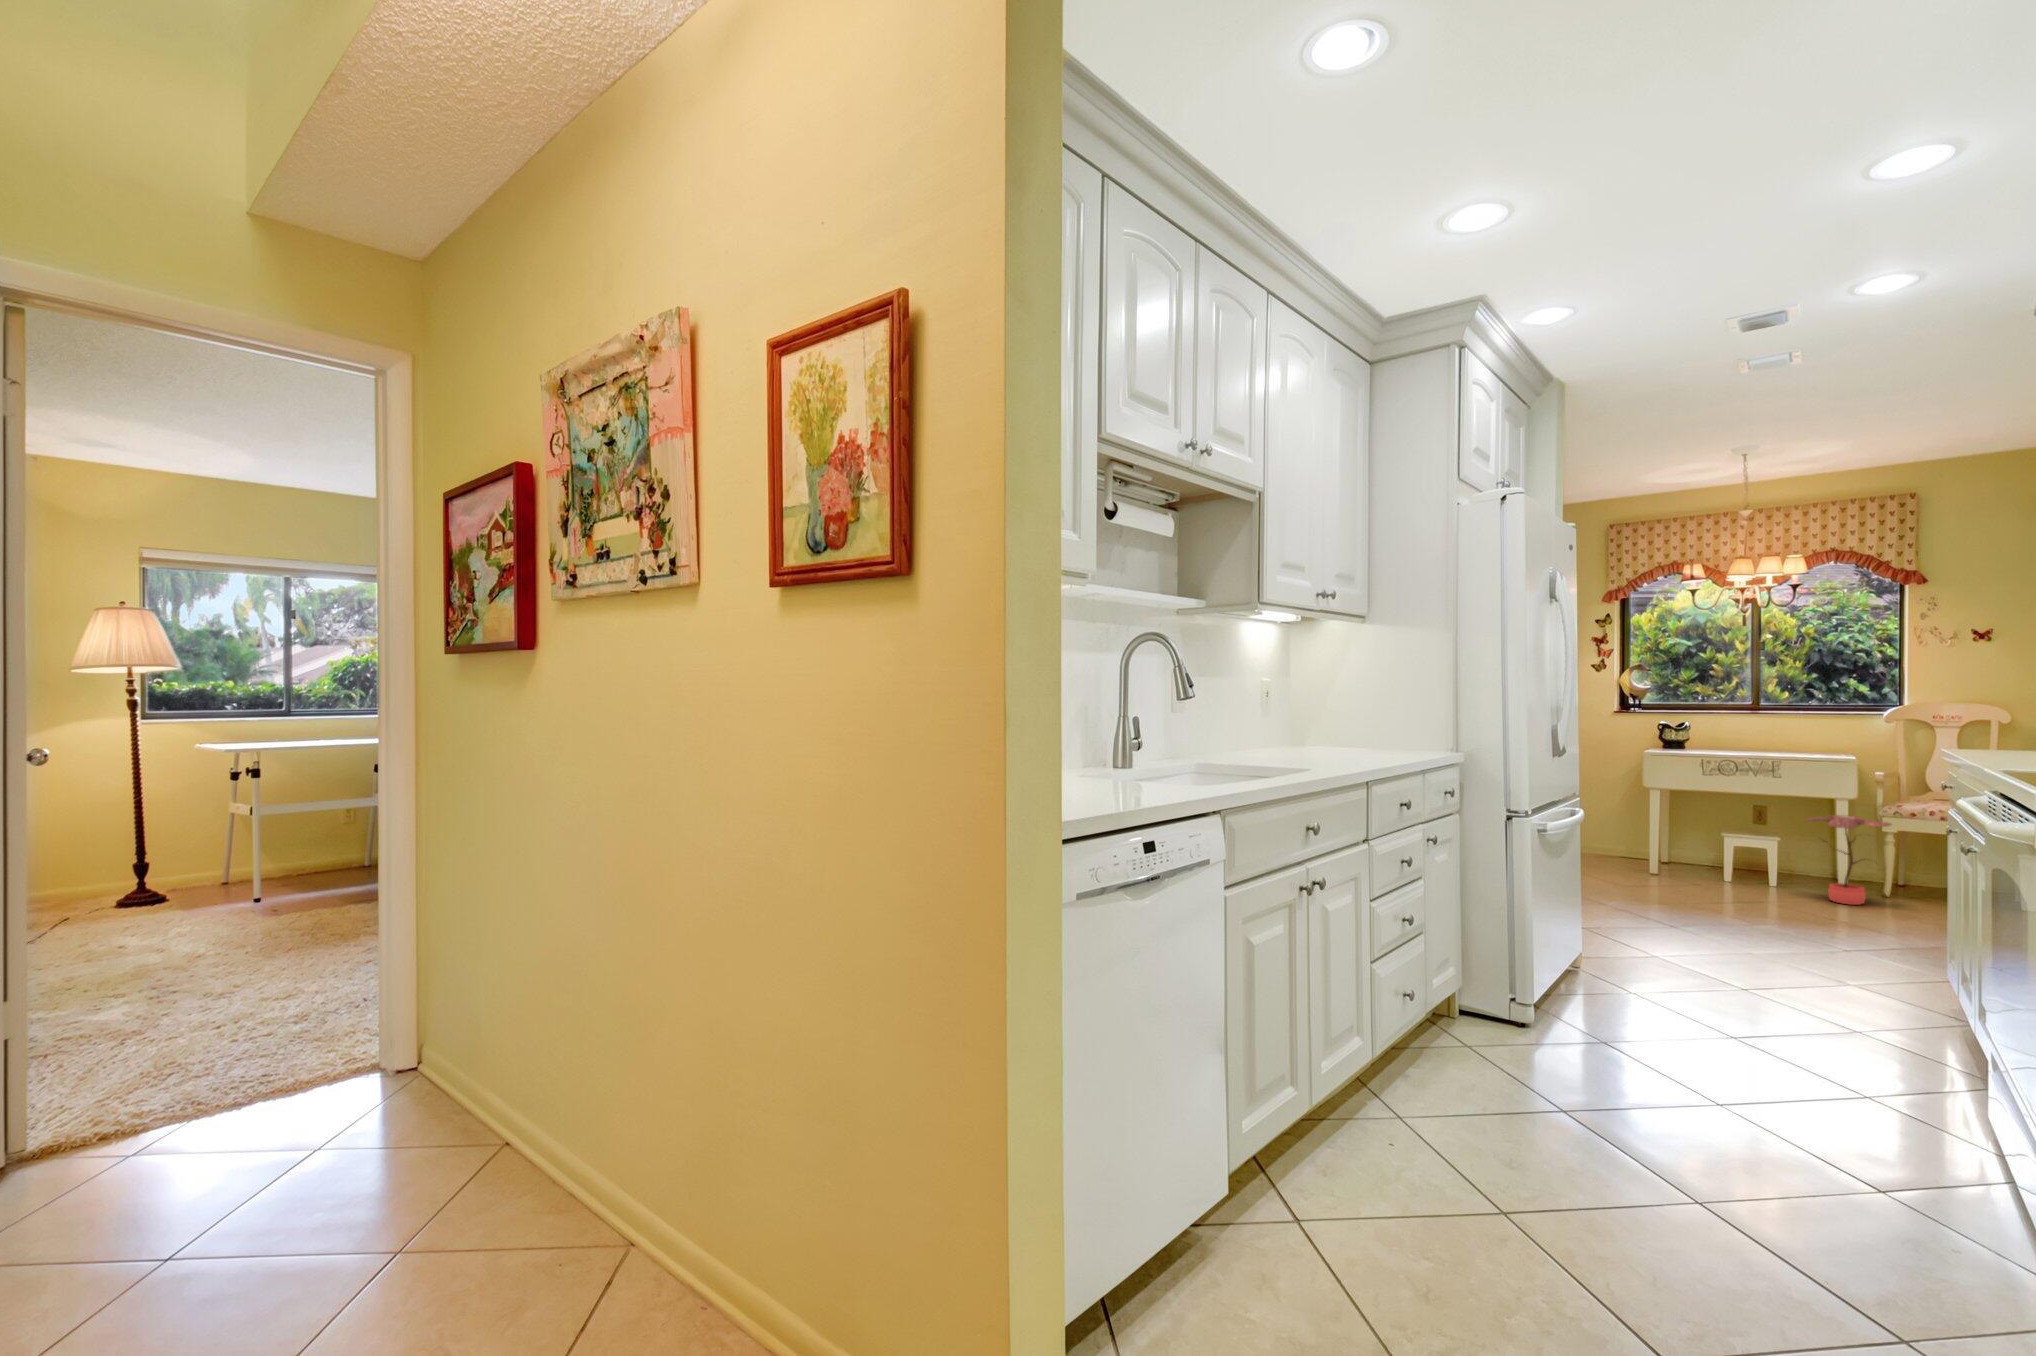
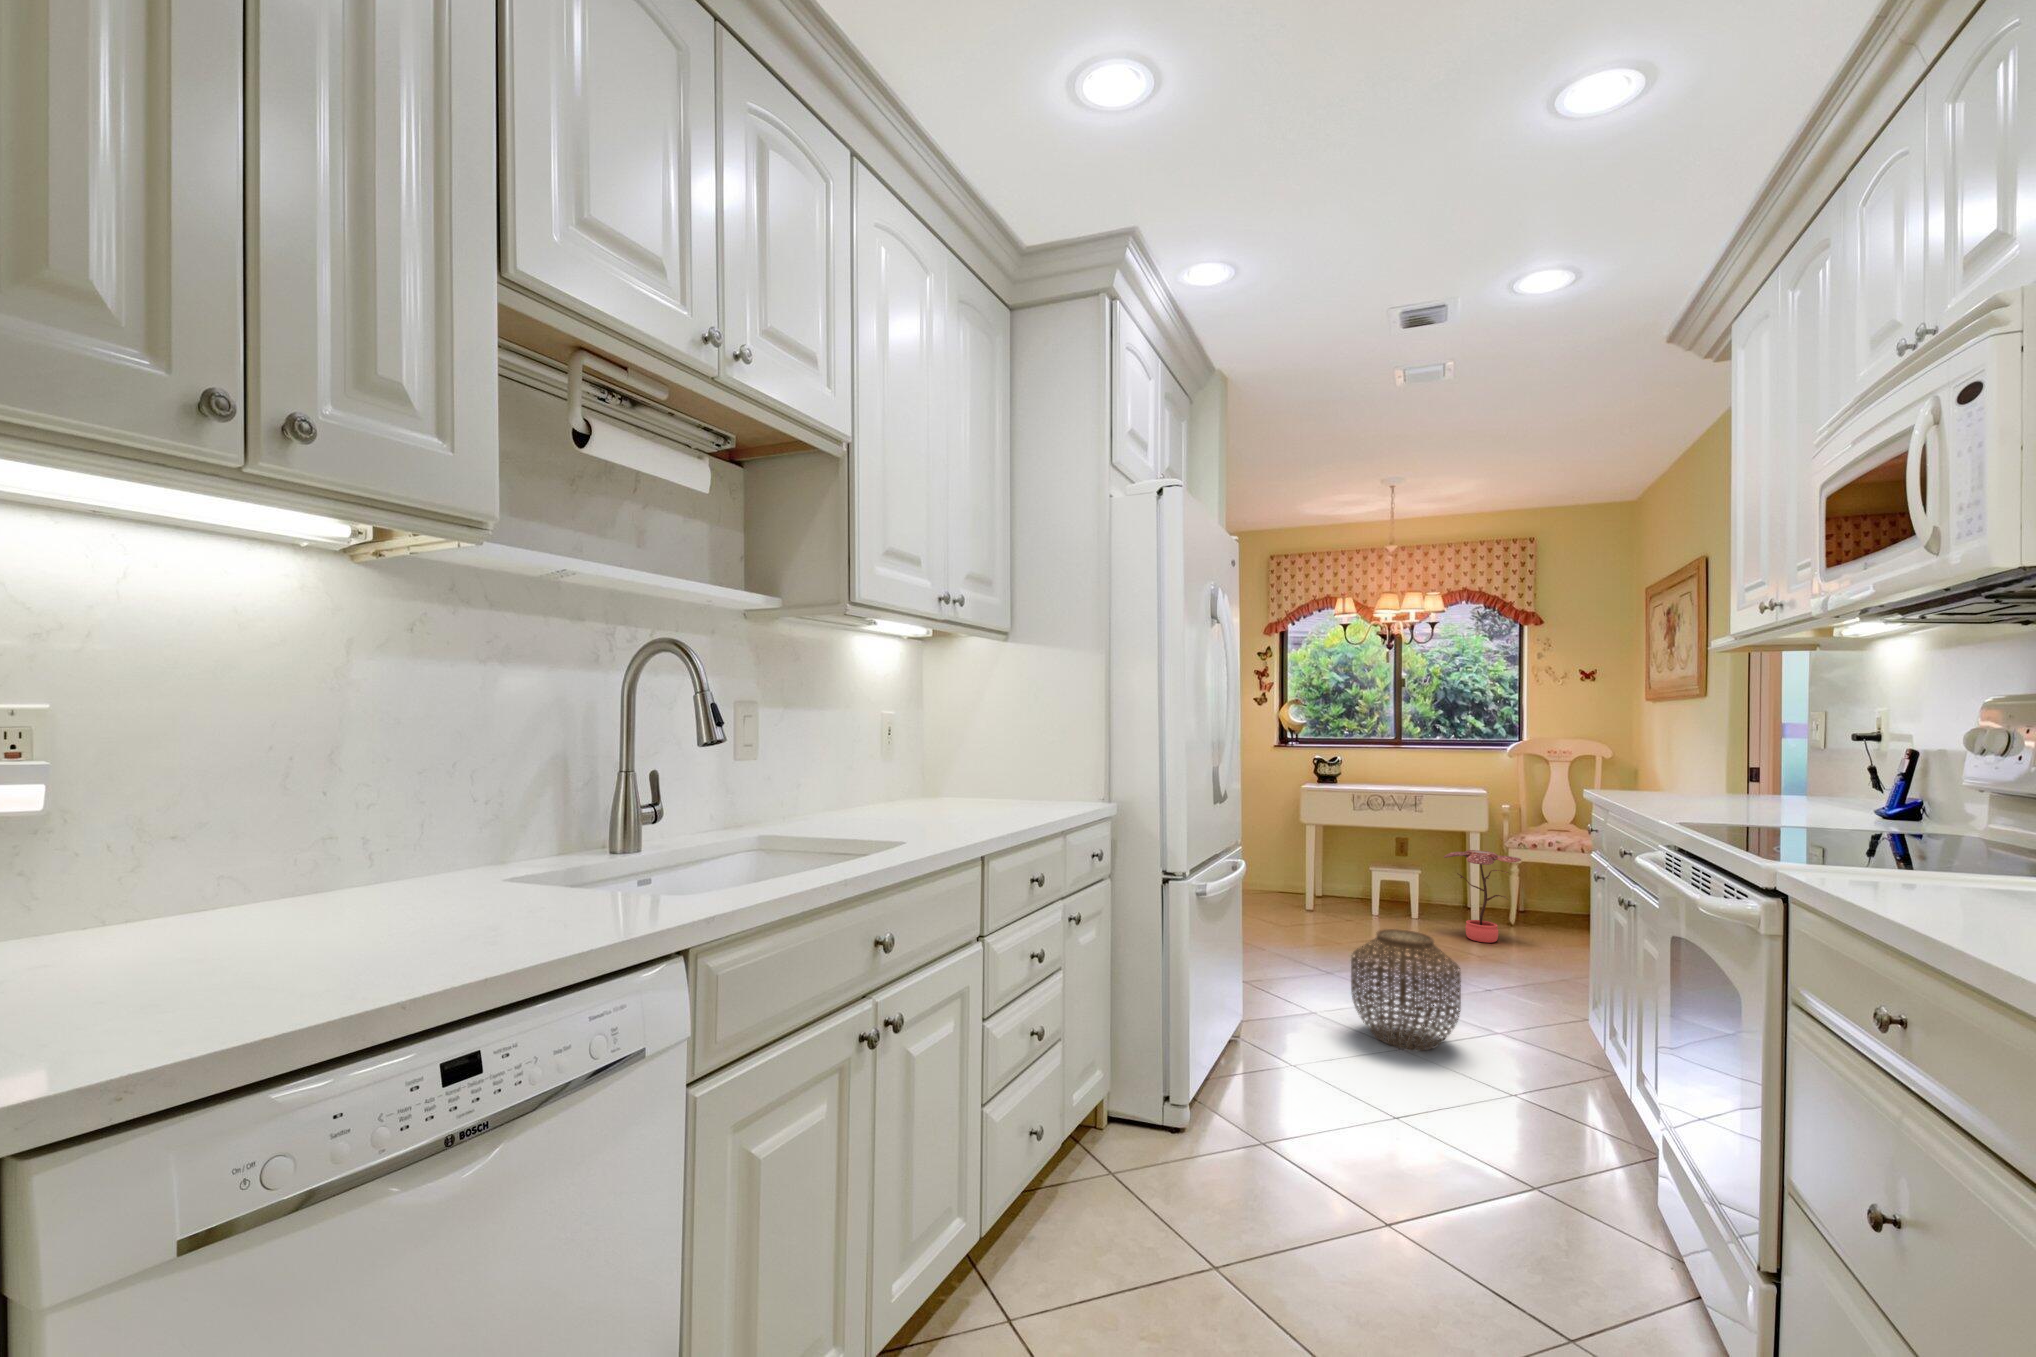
woven basket: none [1680,874,1784,971] -> present [1351,929,1461,1050]

